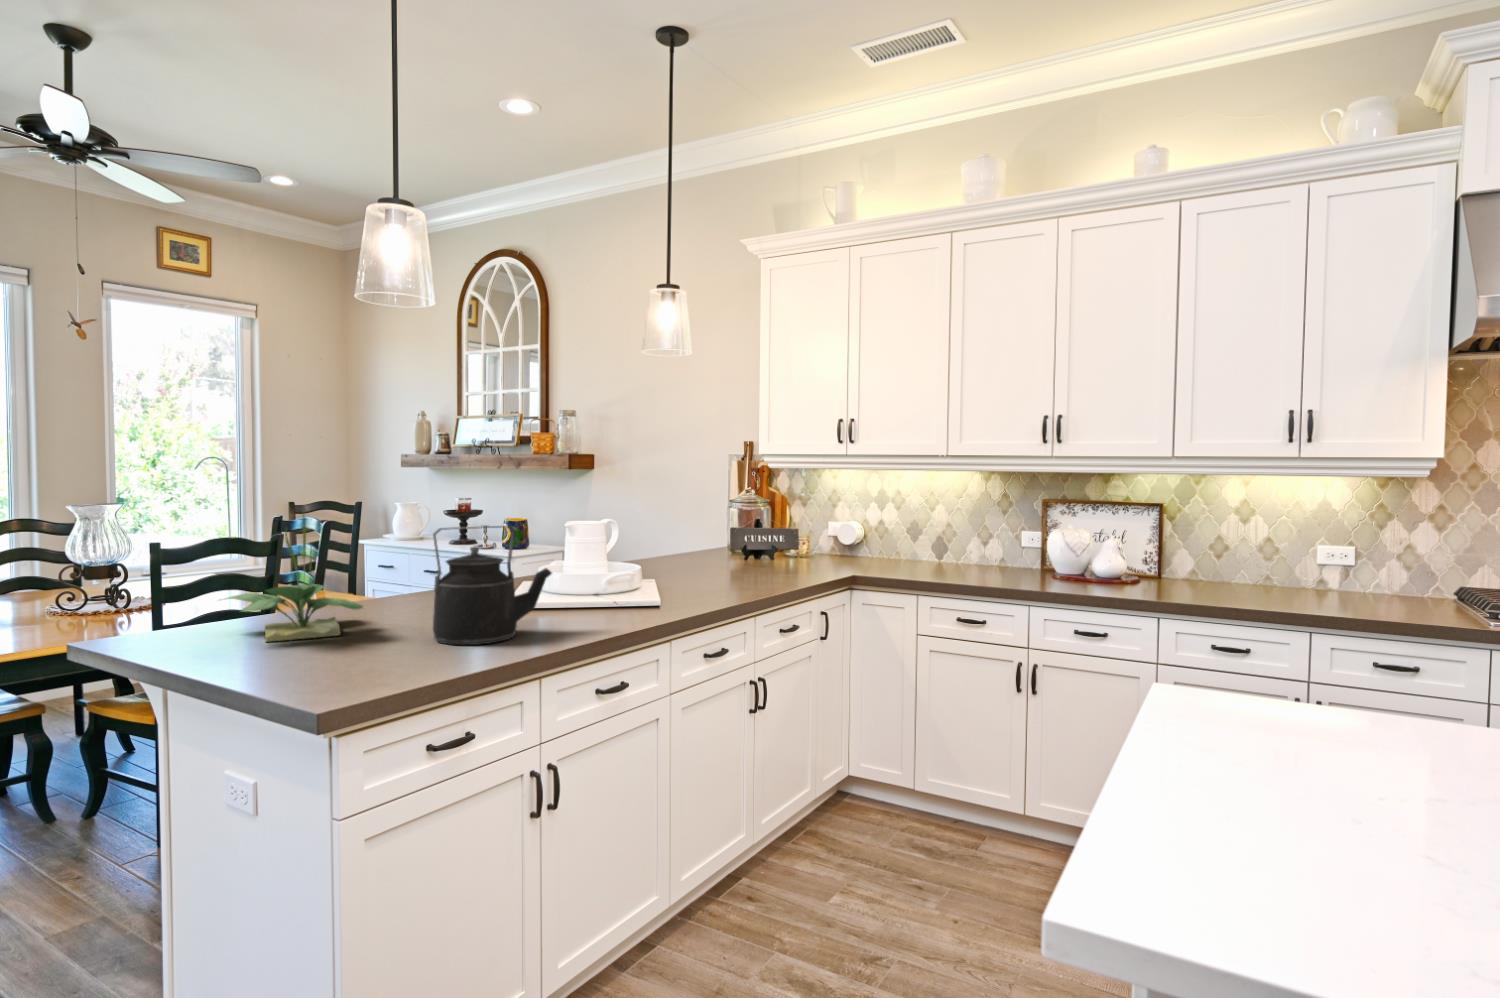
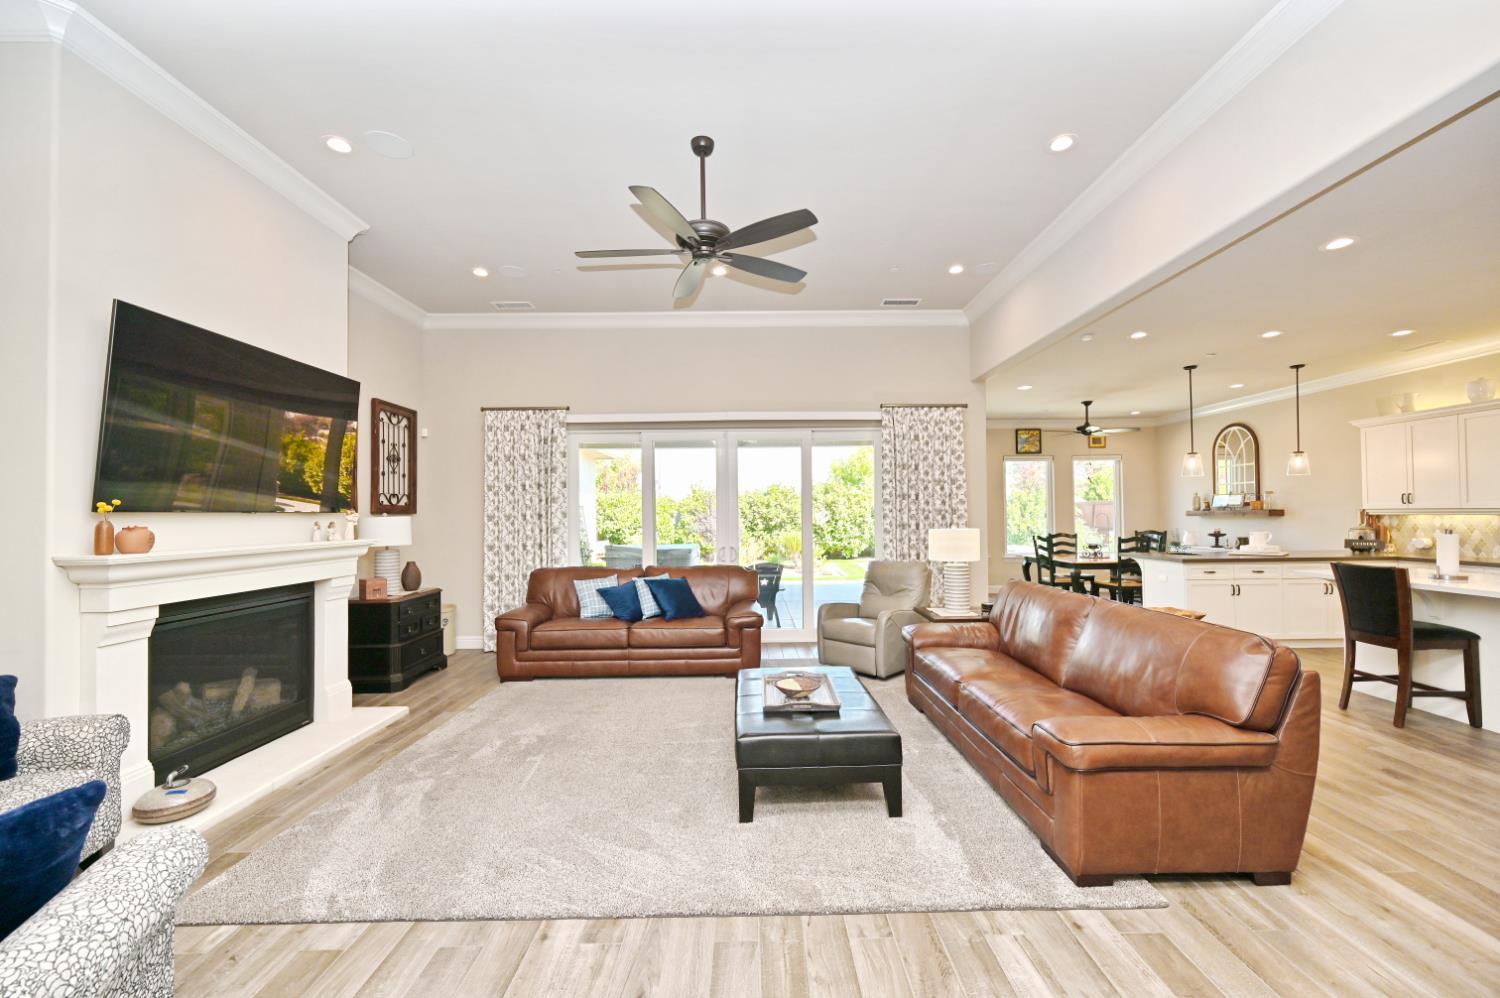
kettle: present [433,526,552,645] -> none [1211,530,1246,556]

